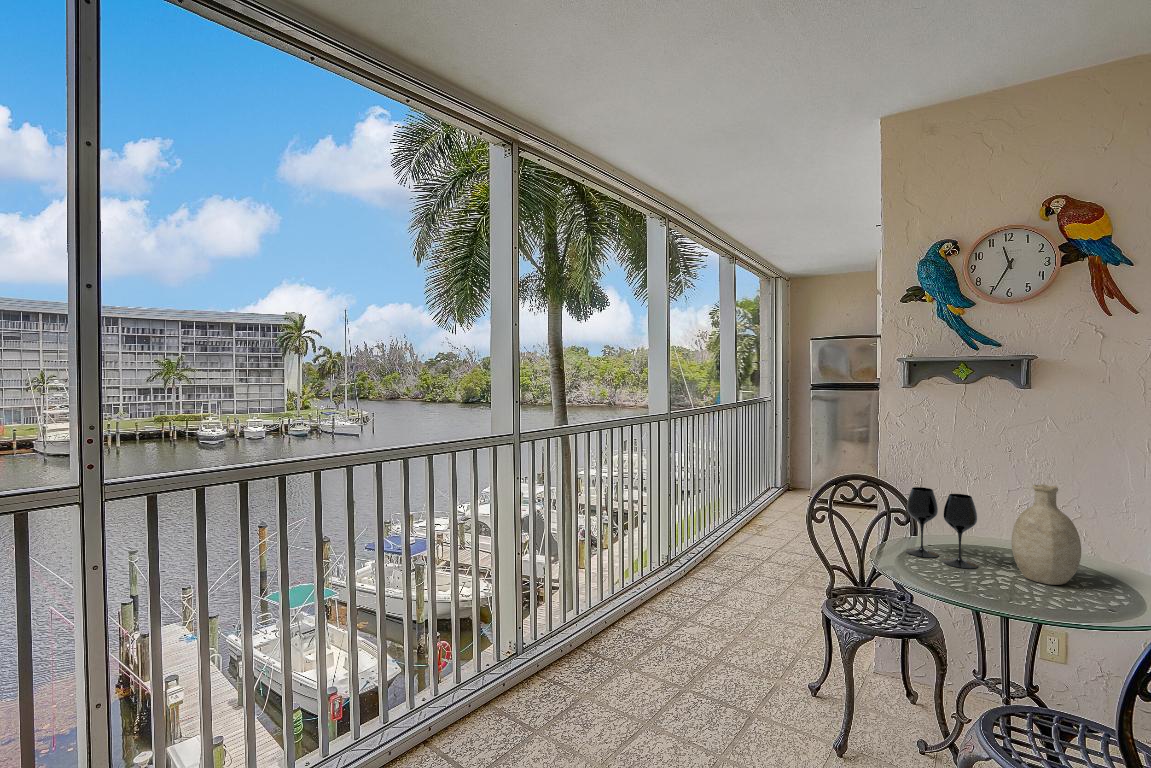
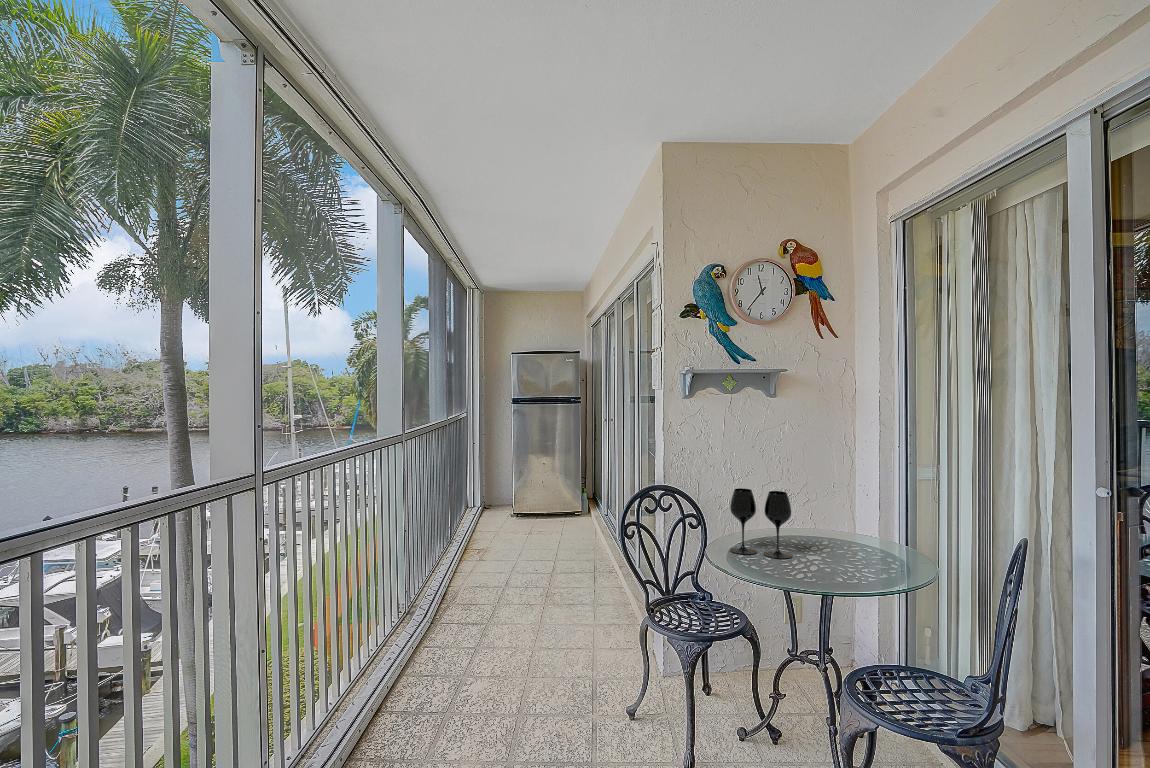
decorative vase: present [1011,484,1081,585] -> none [816,475,865,561]

